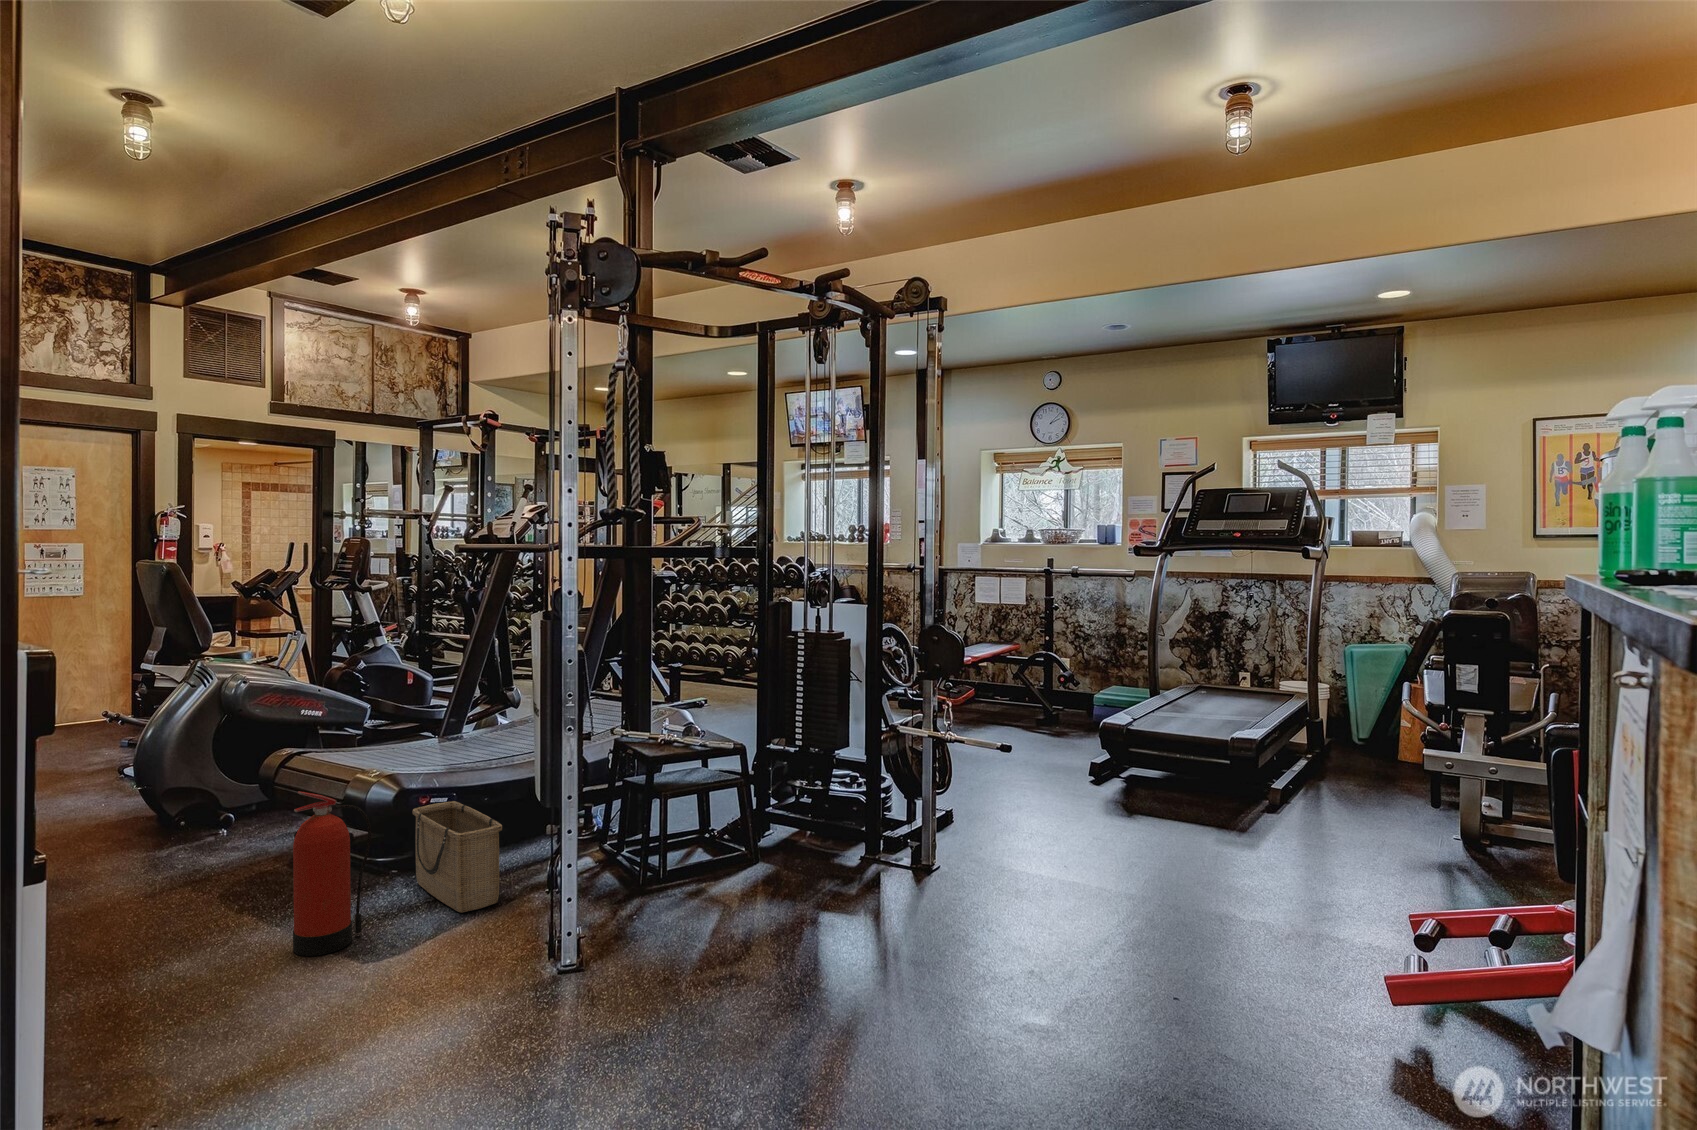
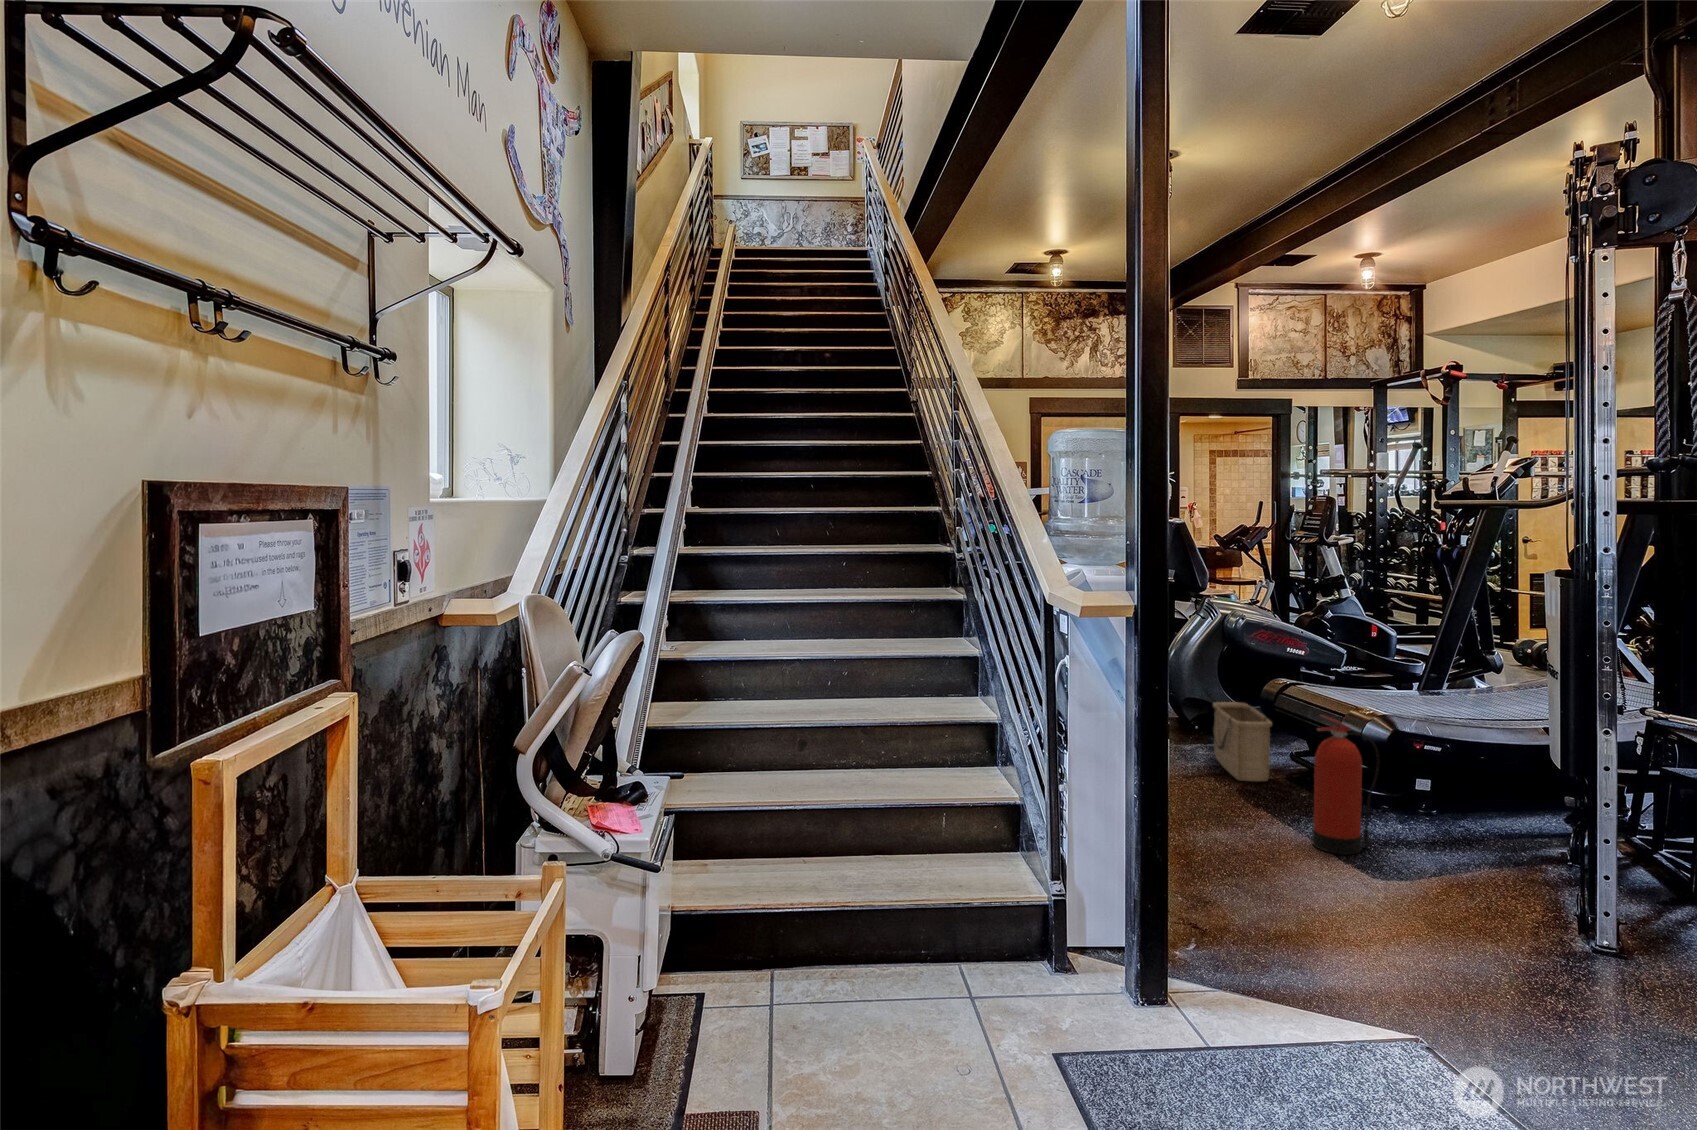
basket: present [413,801,502,913] -> present [1213,702,1272,782]

